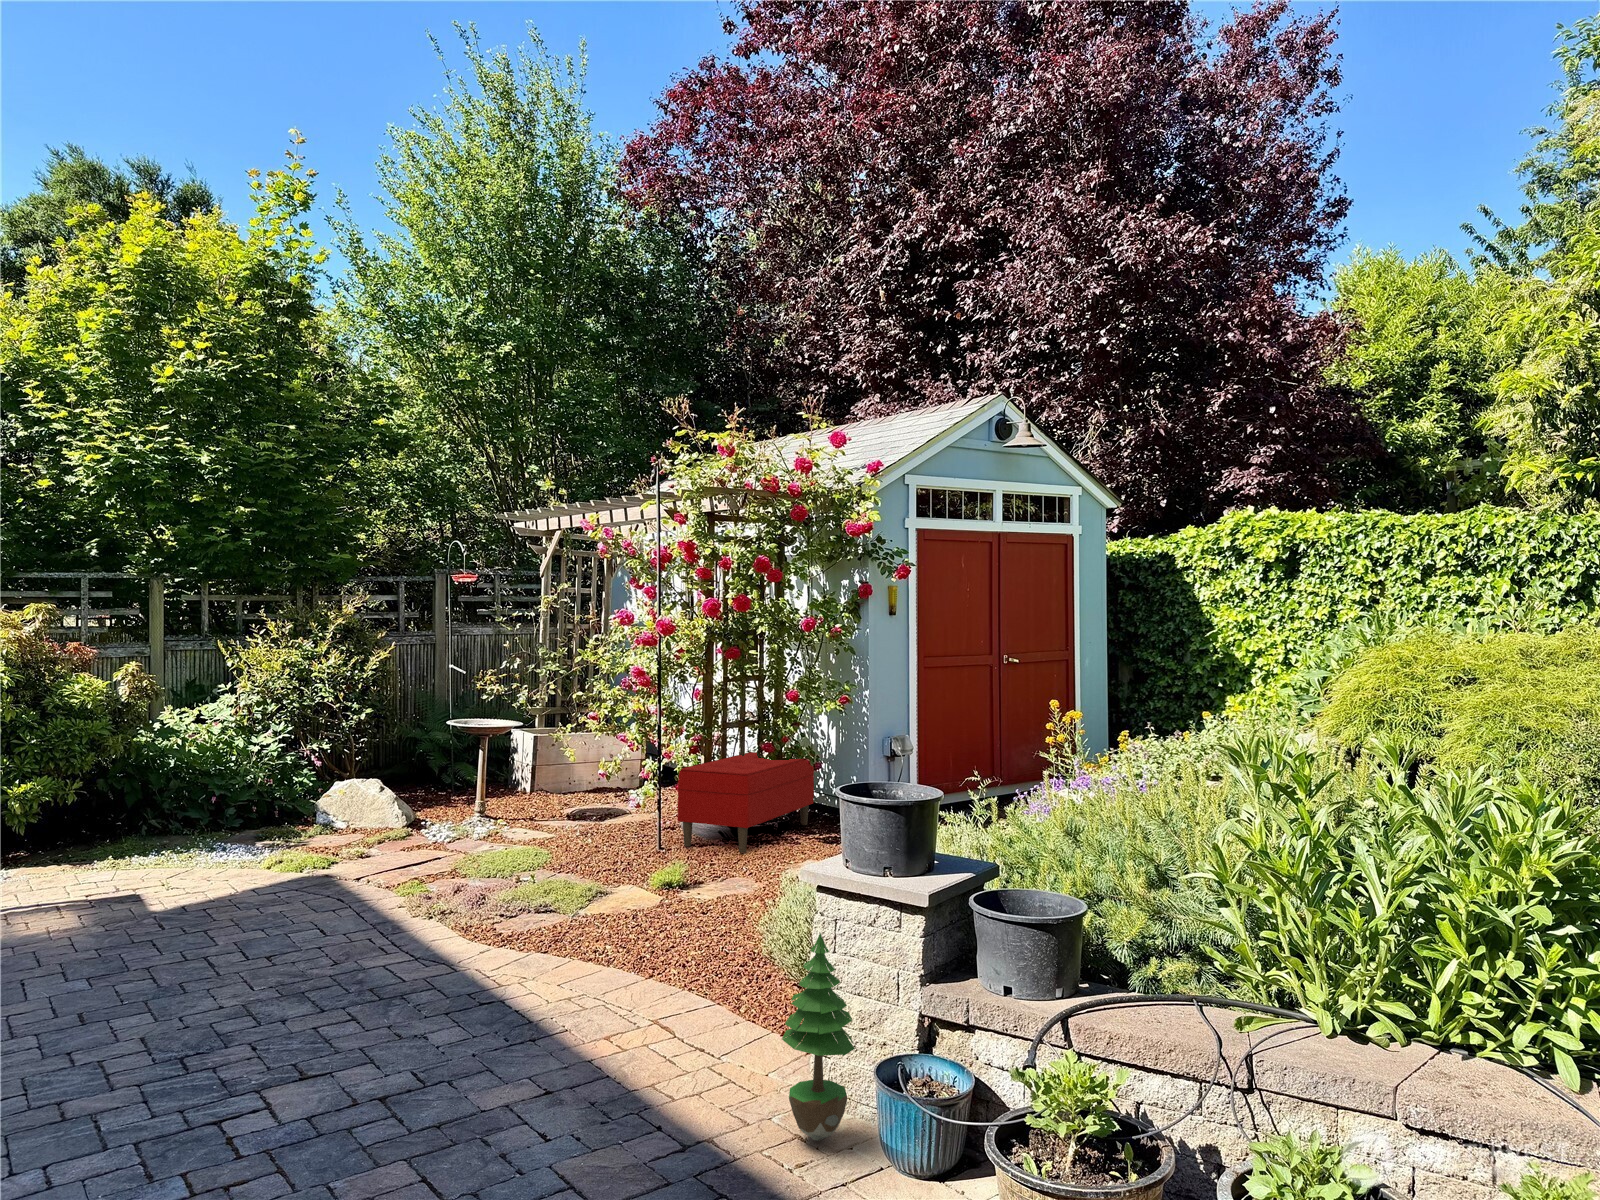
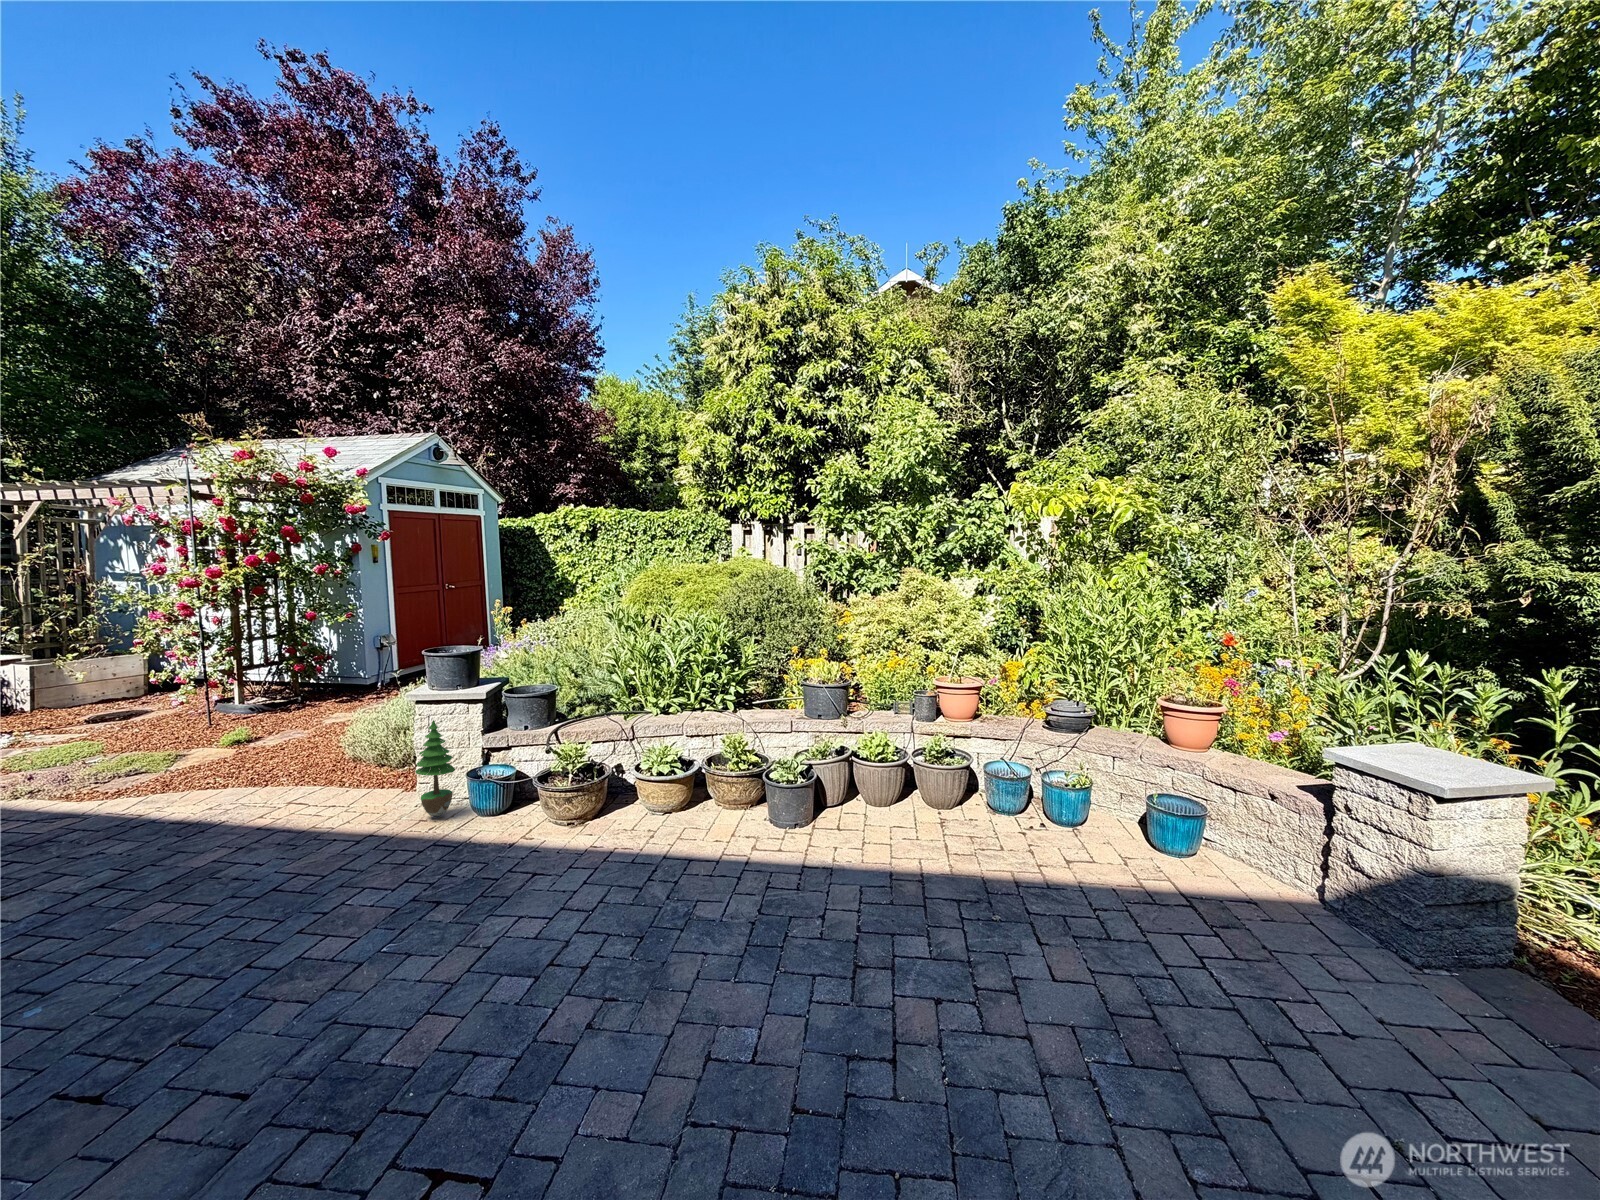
bench: present [678,752,814,852] -> none [222,653,324,721]

